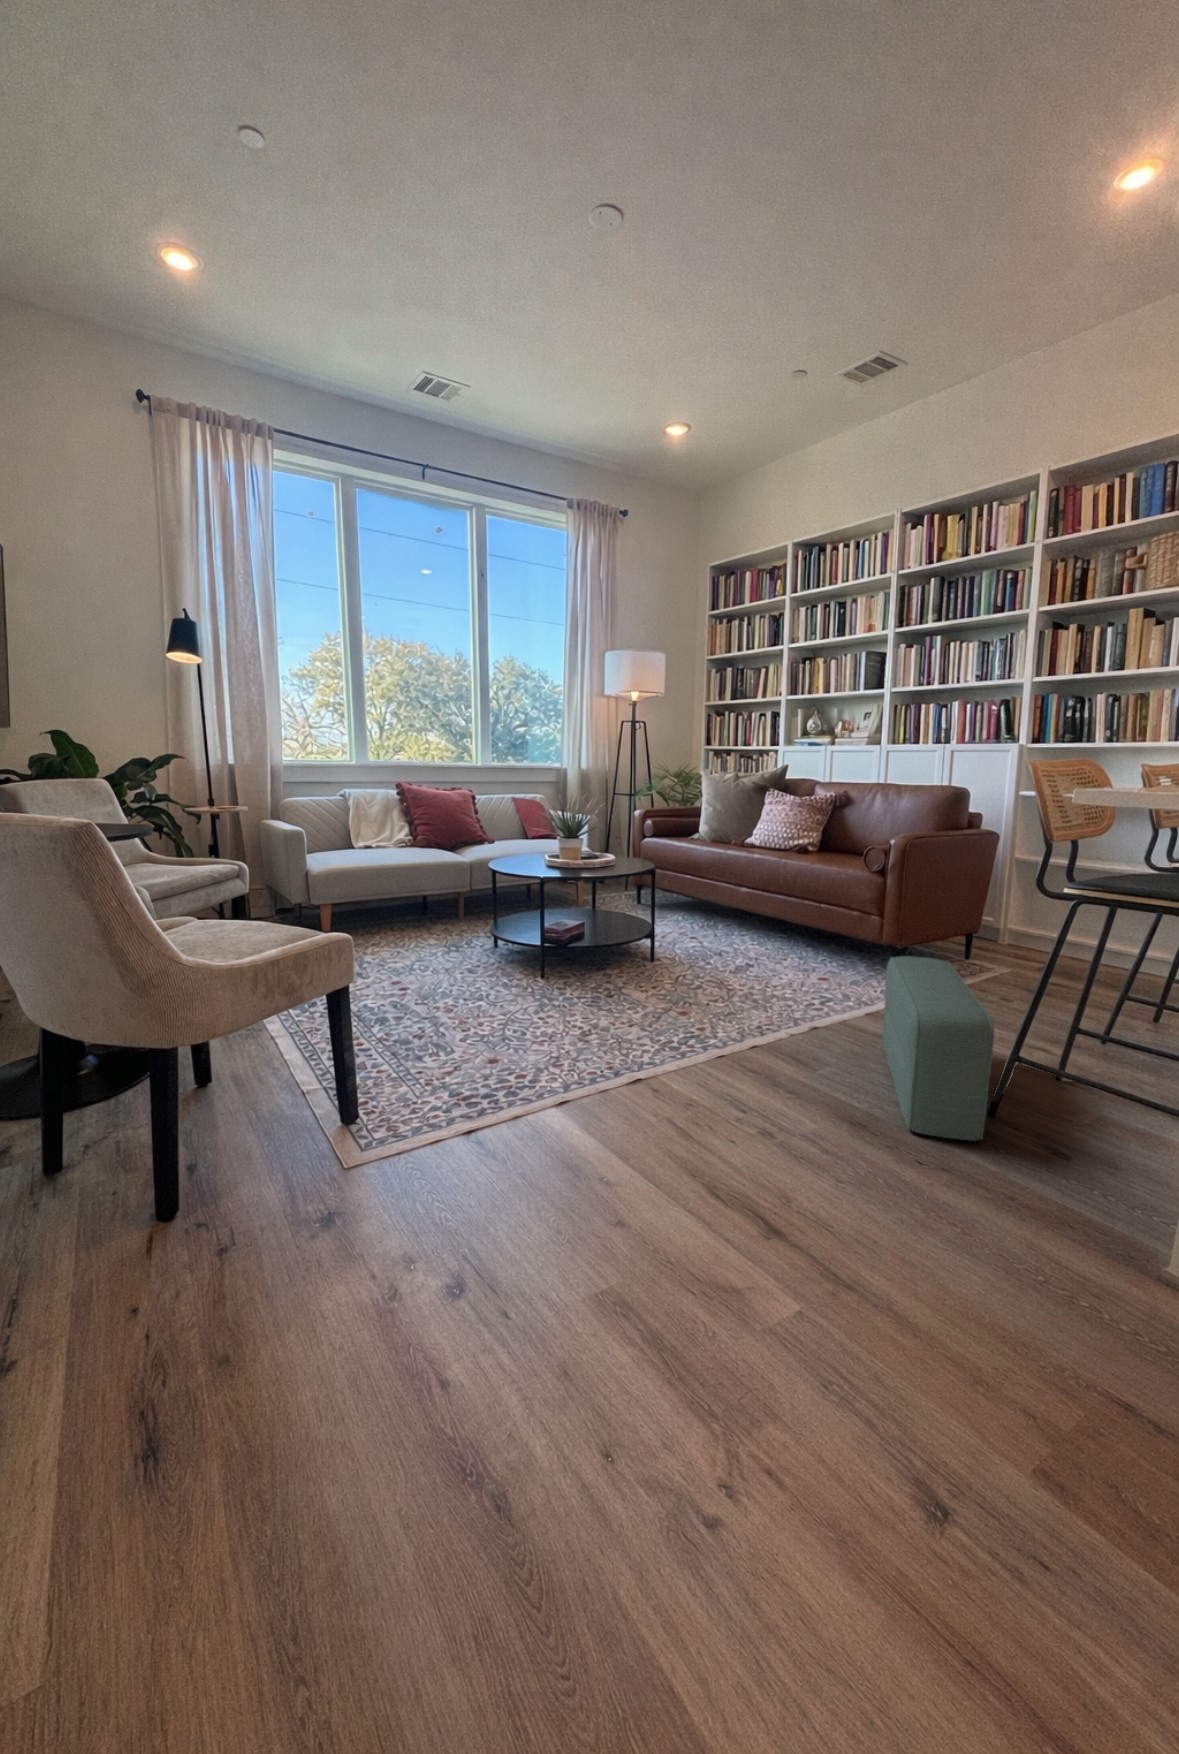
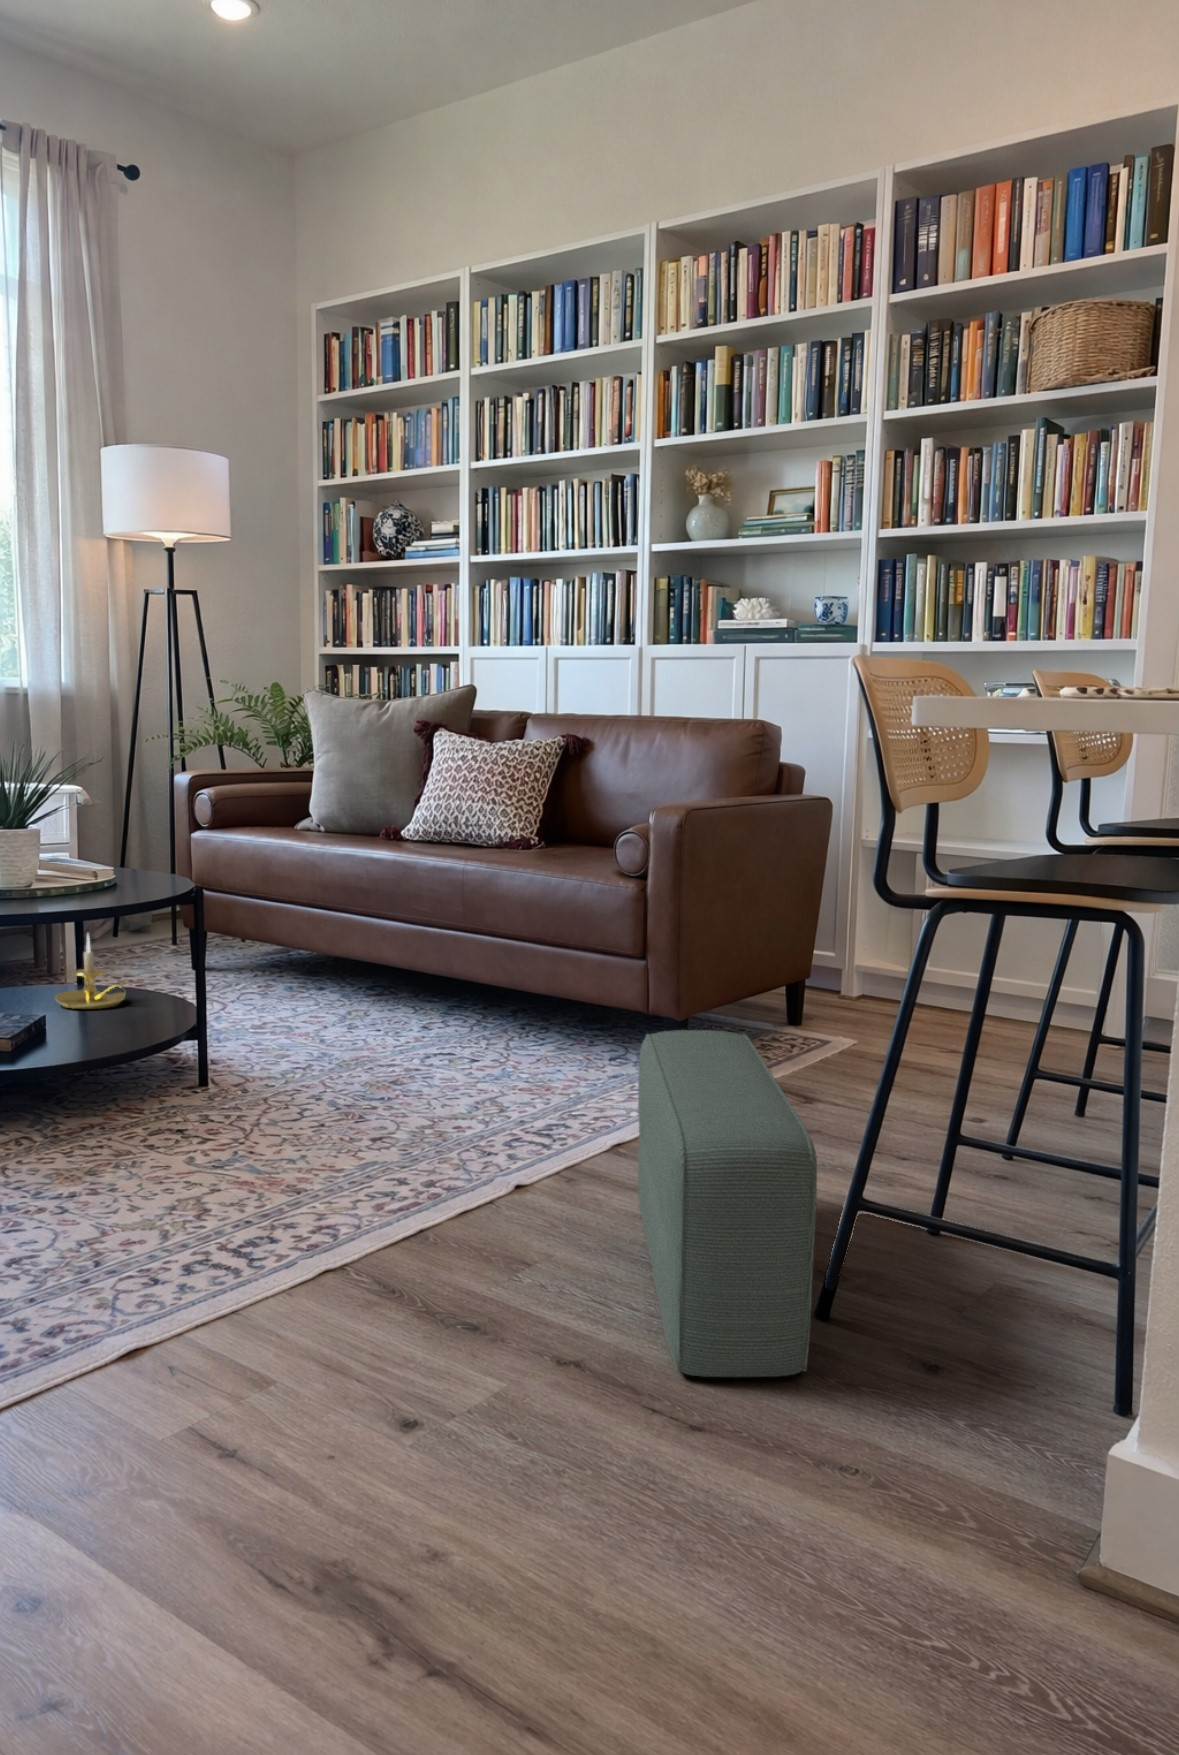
candle holder: none [584,888,619,924] -> present [55,934,128,1009]

